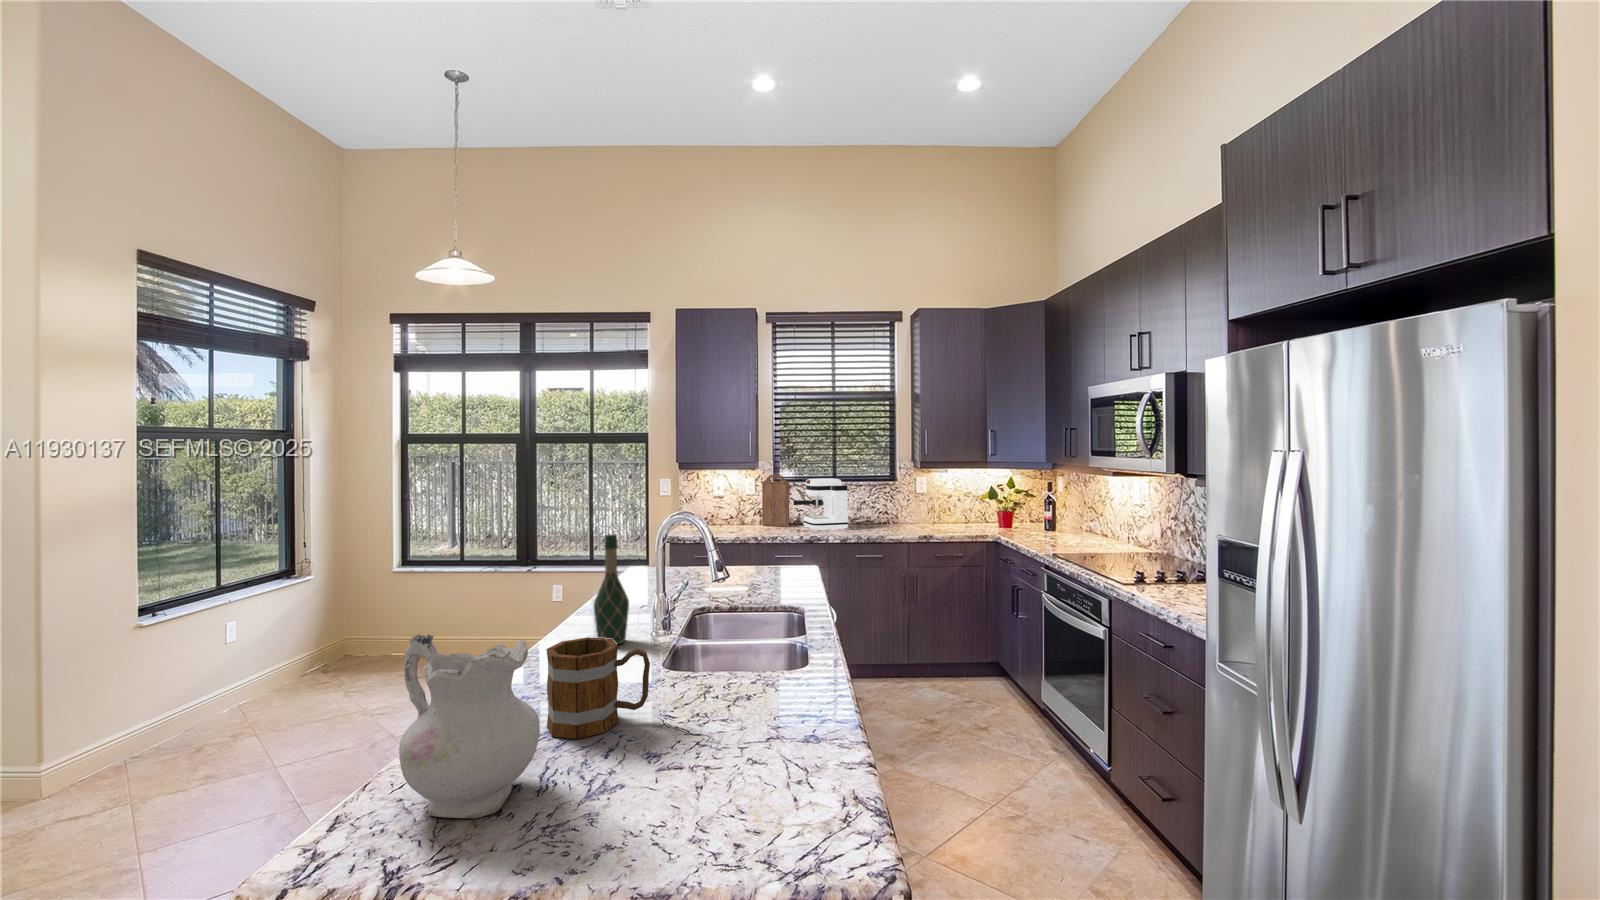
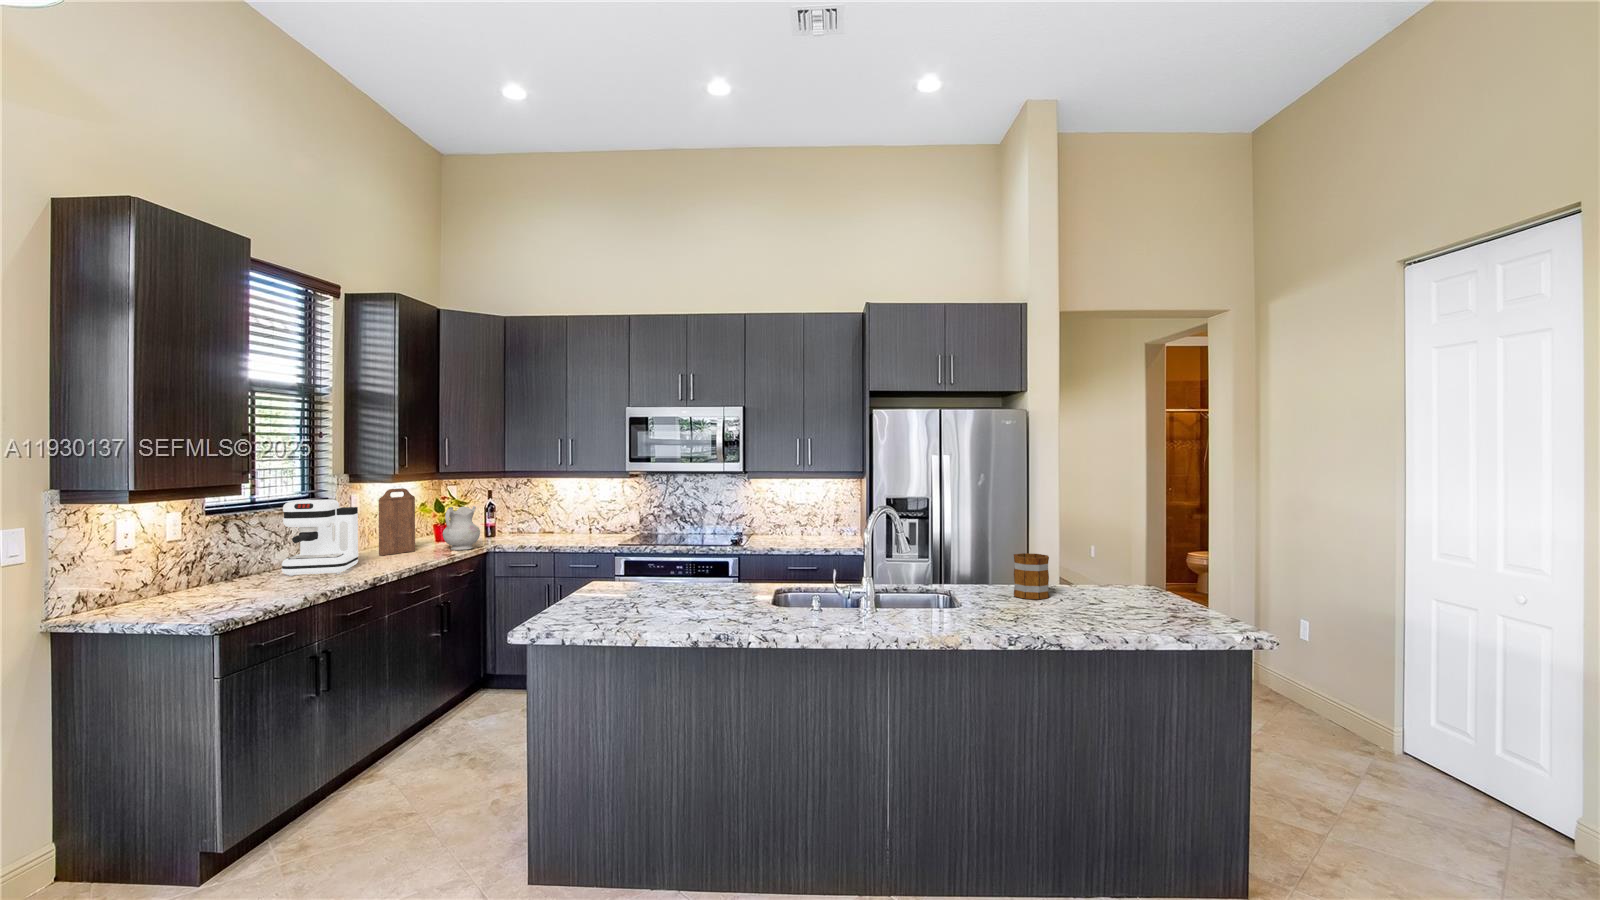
cutting board: present [762,475,789,527] -> present [379,488,415,556]
wine bottle: present [594,534,629,644] -> none [874,520,901,604]
ceramic pitcher: present [399,634,540,818] -> present [443,506,480,550]

